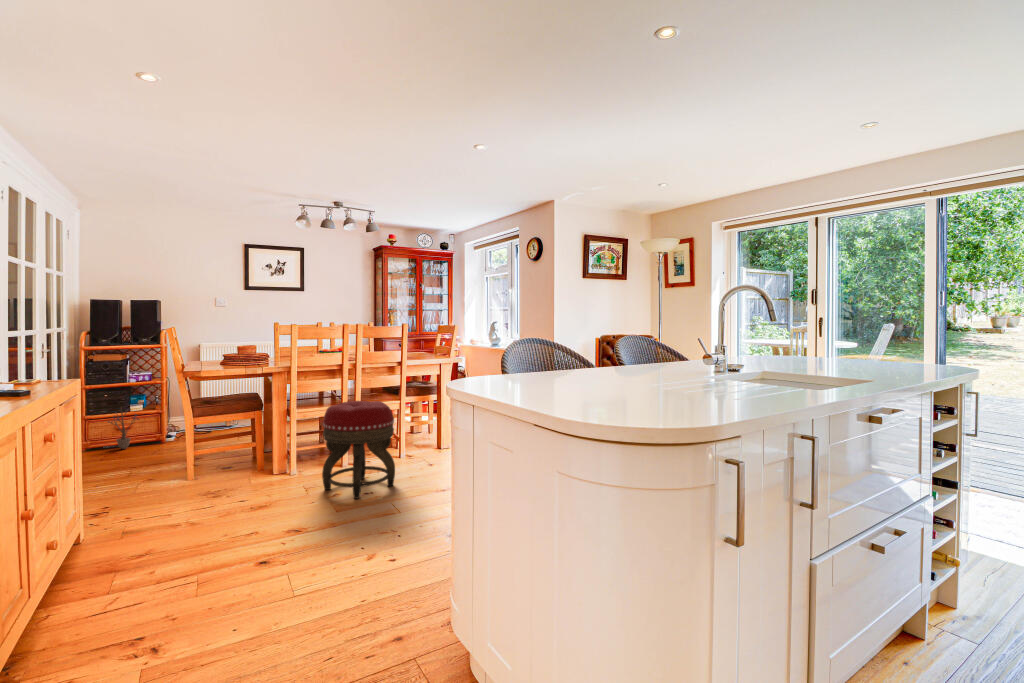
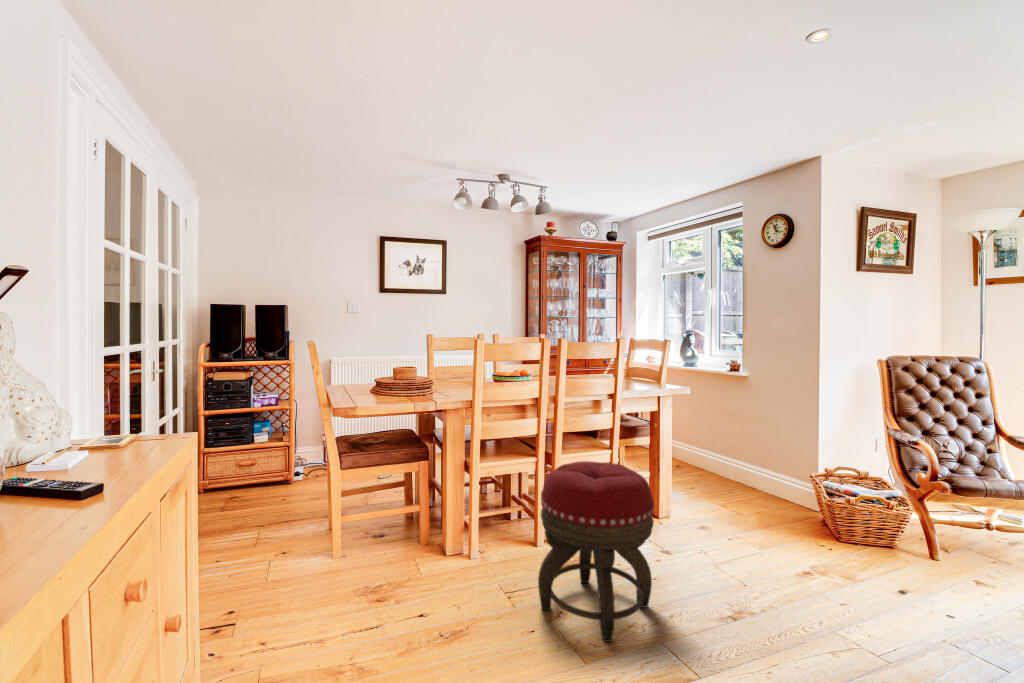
decorative plant: present [108,408,138,449] -> none [221,439,265,493]

